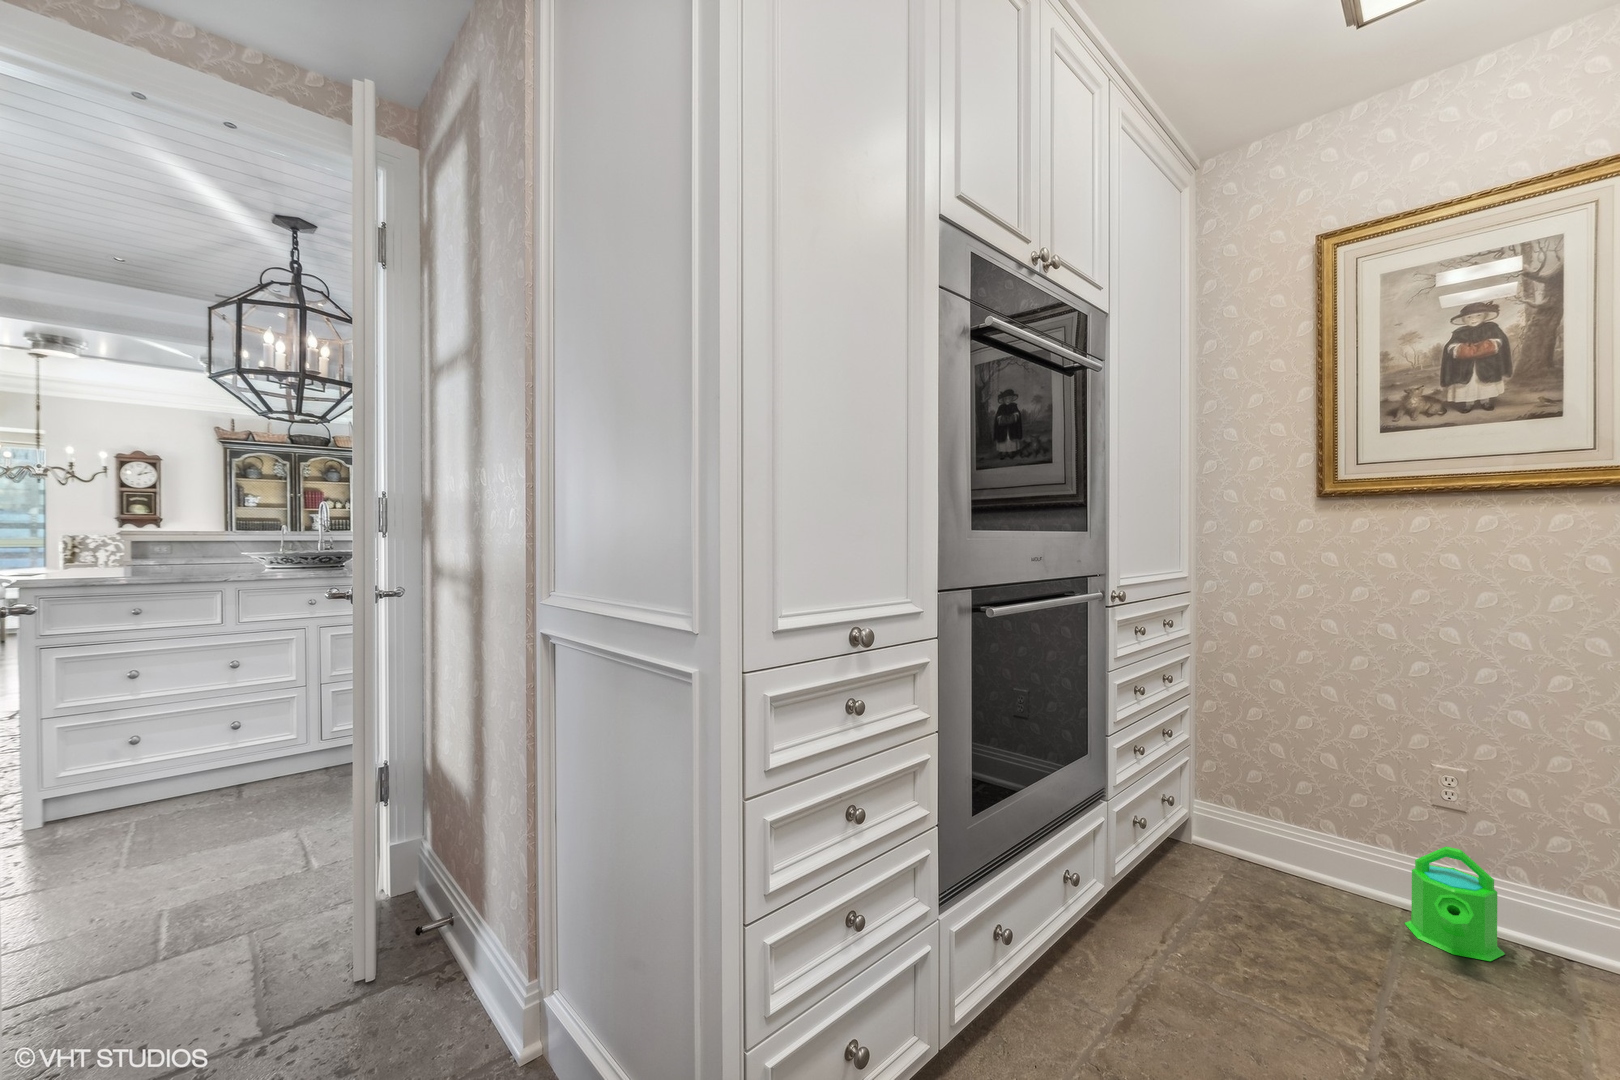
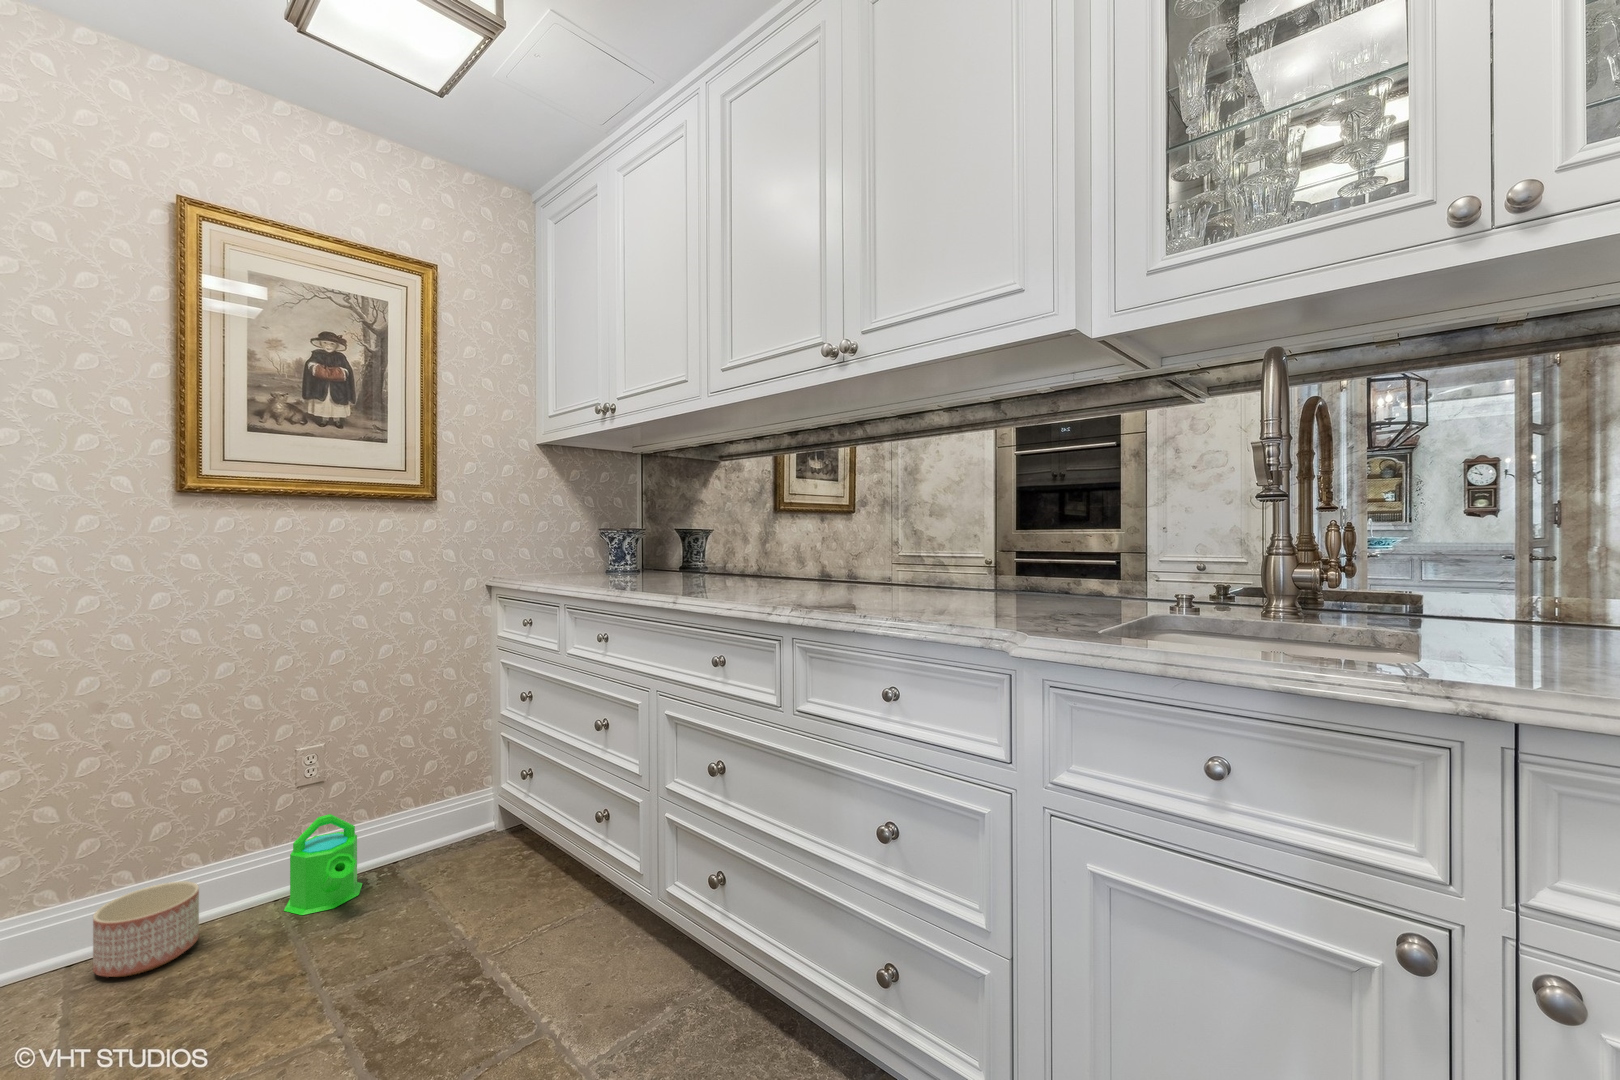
planter: none [1248,826,1323,899] -> present [93,881,199,977]

